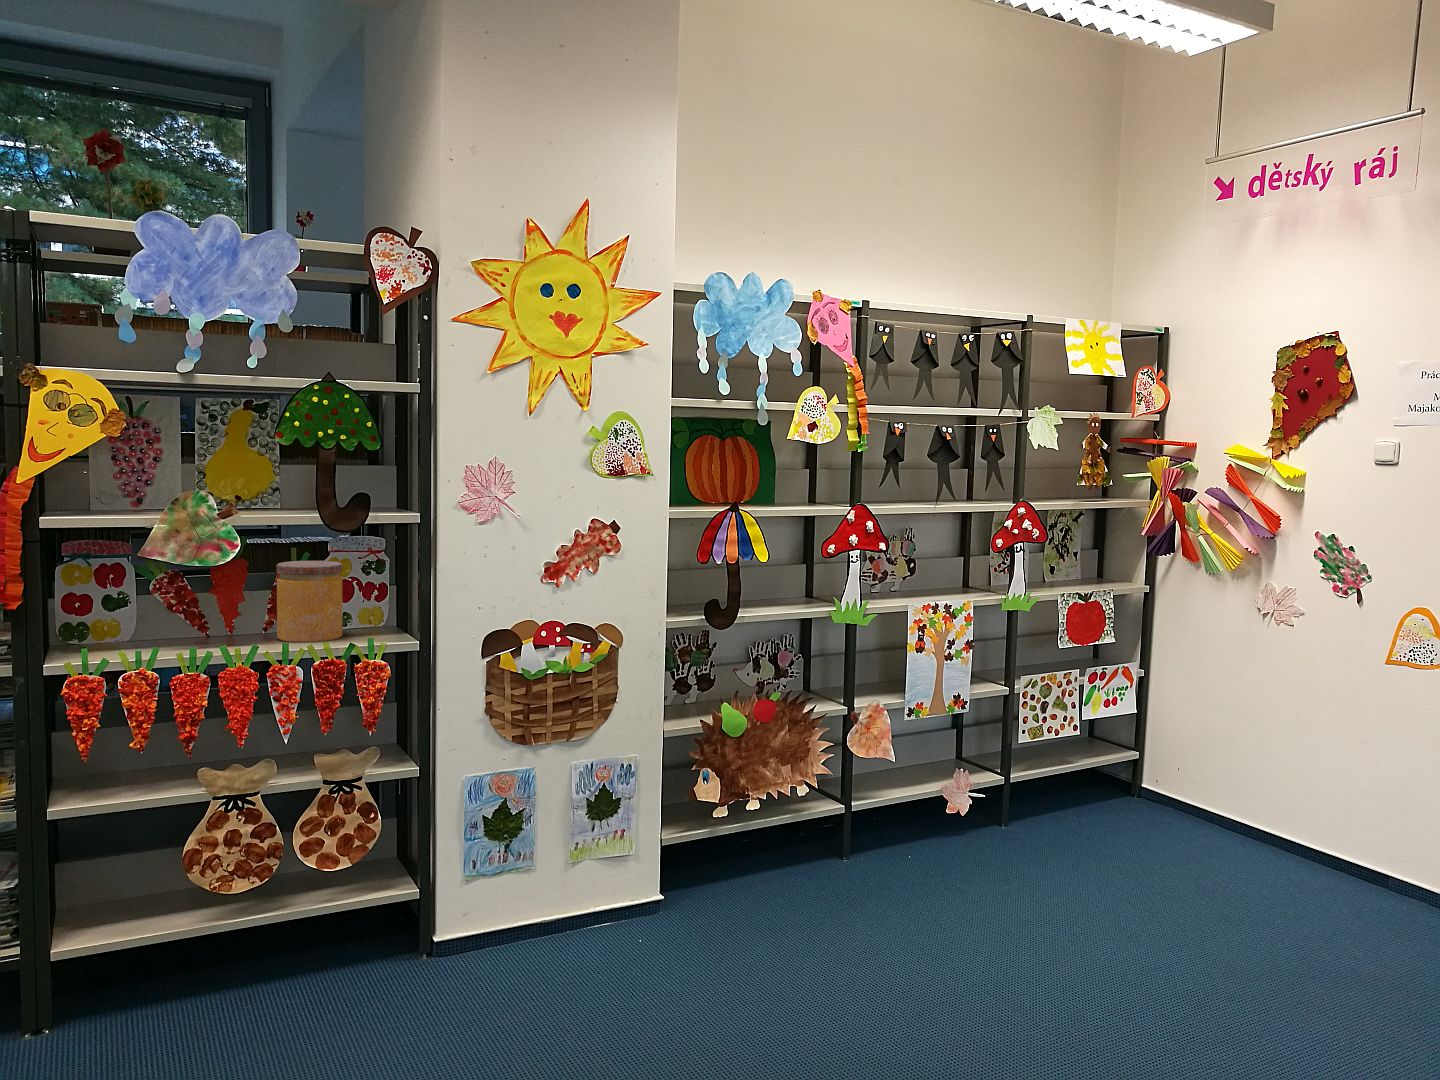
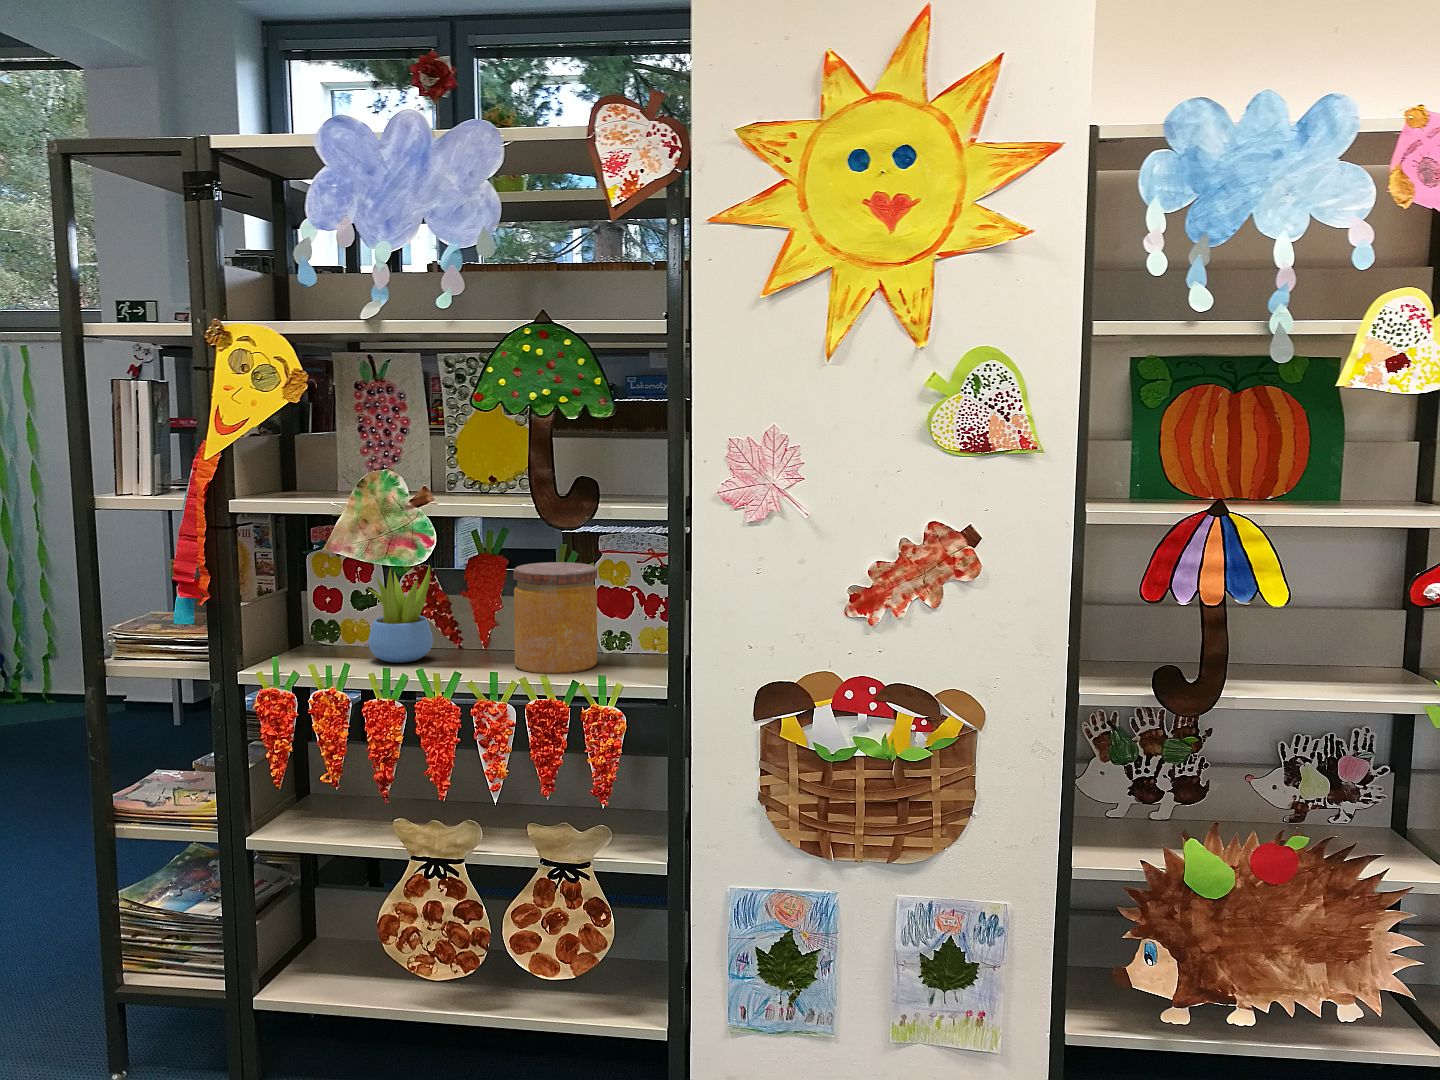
succulent plant: none [145,567,201,647] -> present [368,565,433,663]

